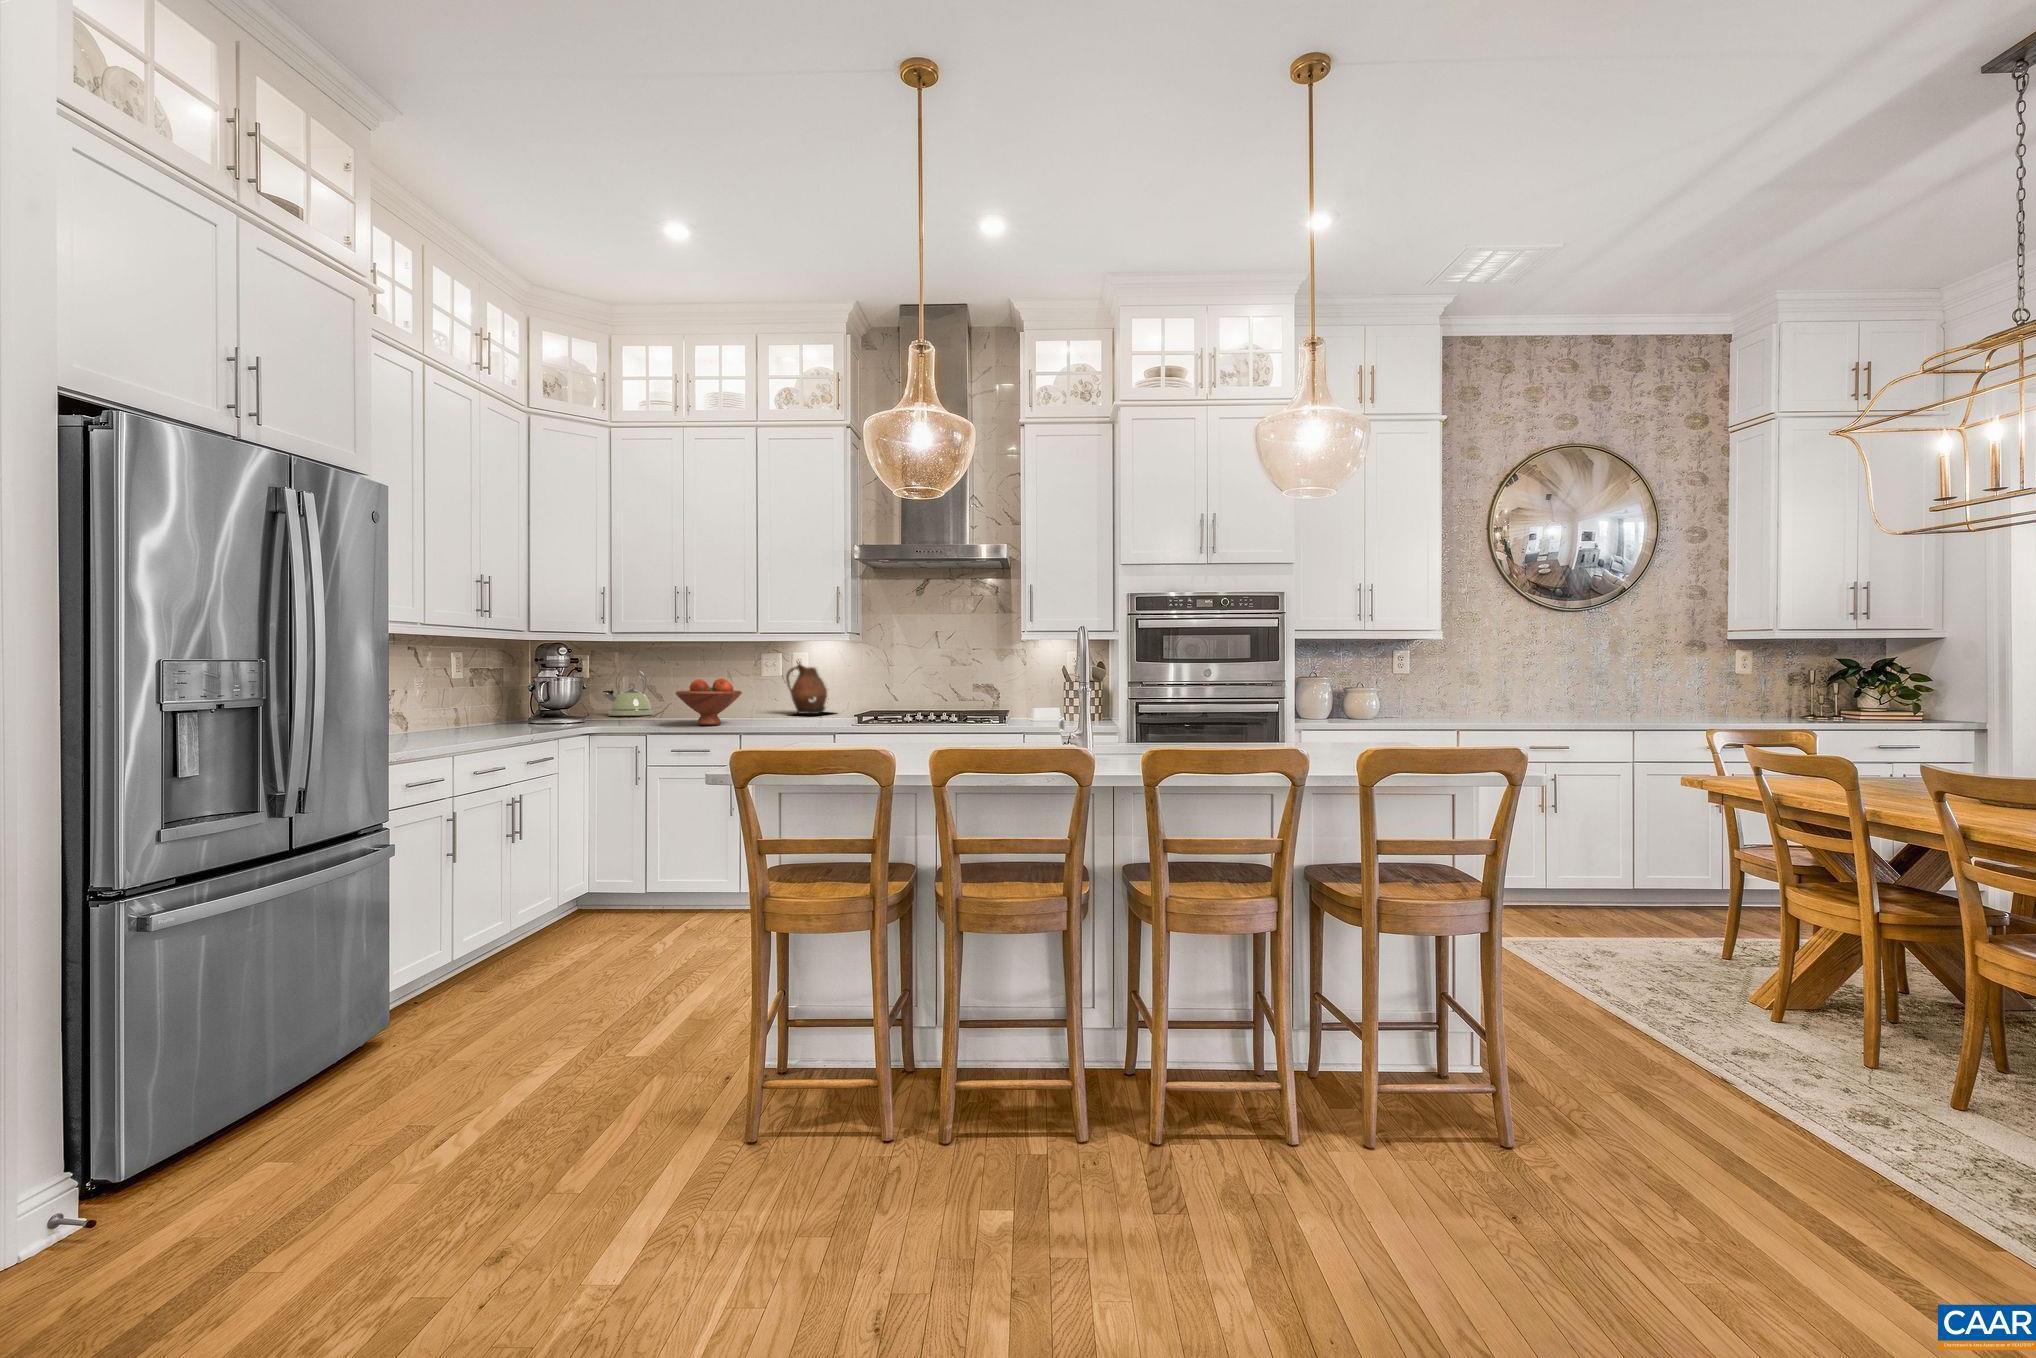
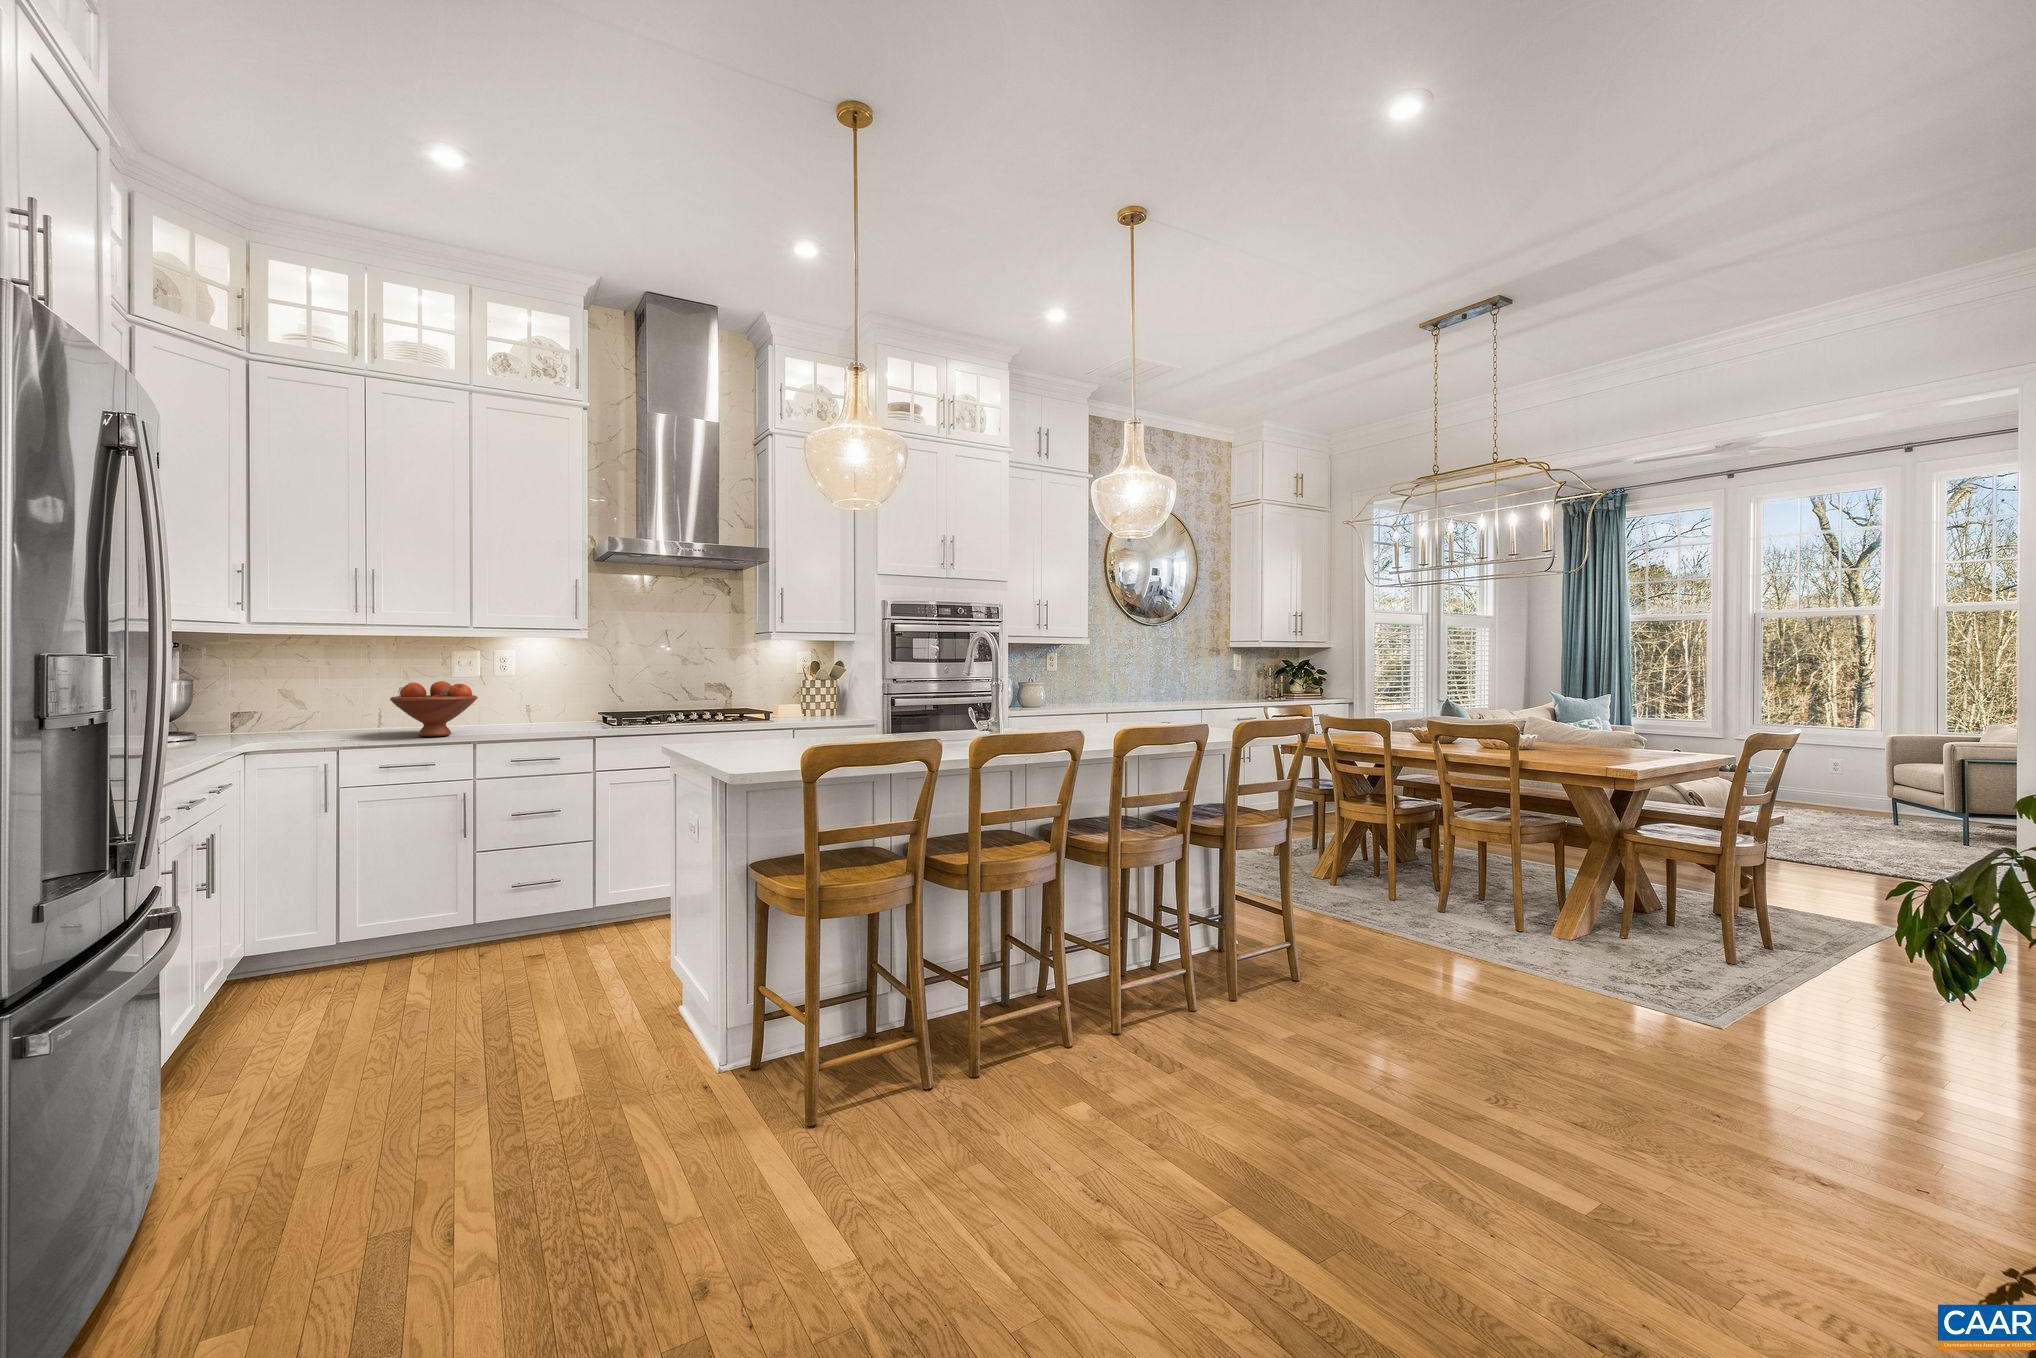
ceramic pitcher: present [786,662,828,714] -> none [490,661,553,720]
kettle: present [603,668,653,716] -> none [218,669,298,730]

